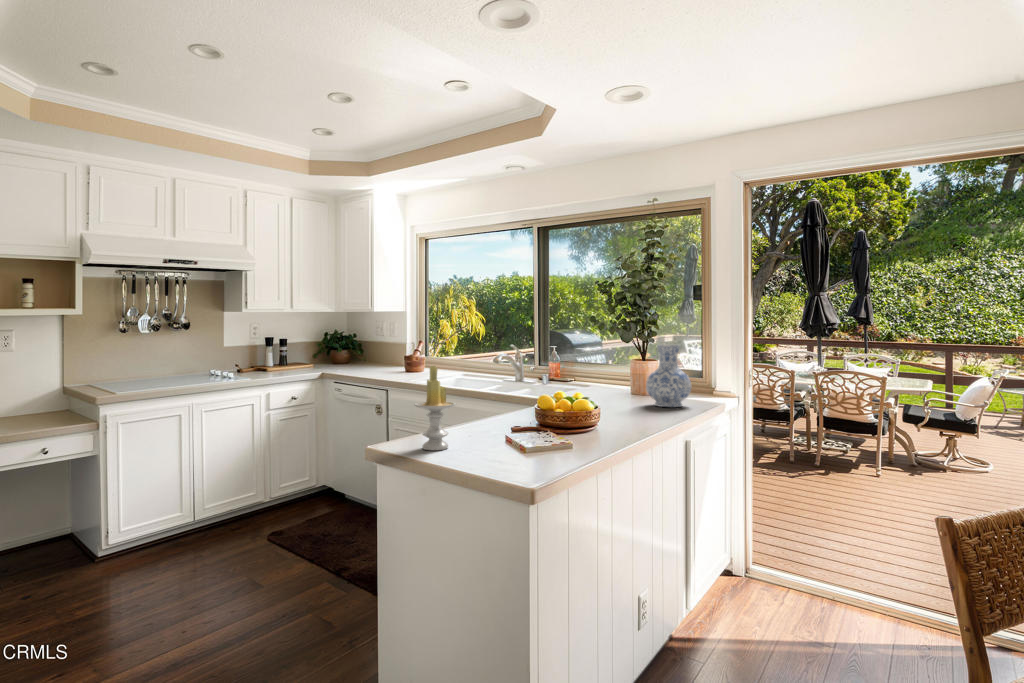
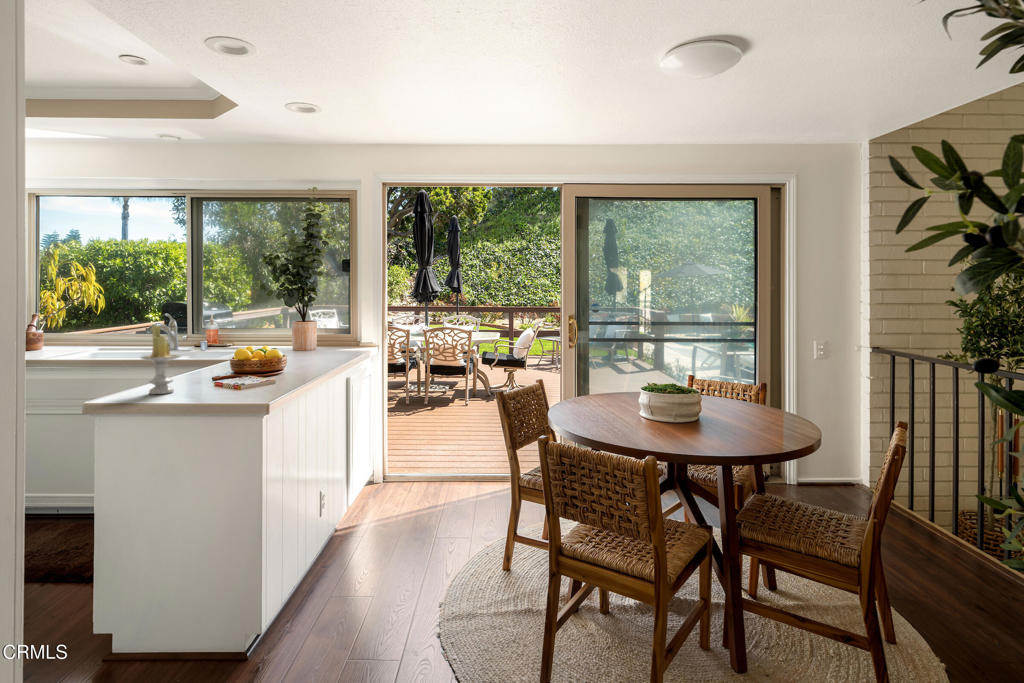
vase: present [646,344,691,407] -> none [311,307,347,356]

